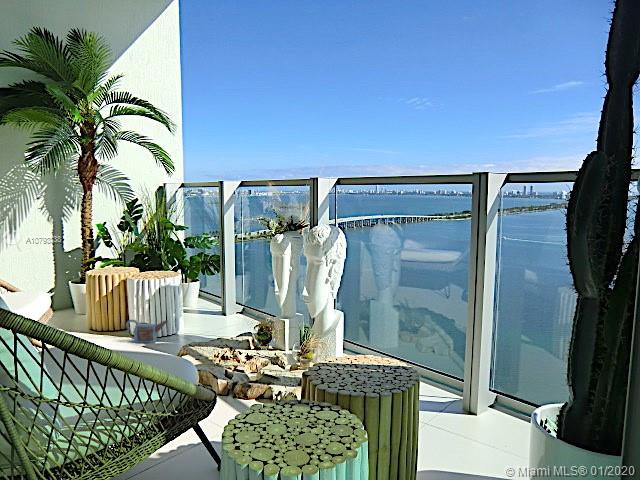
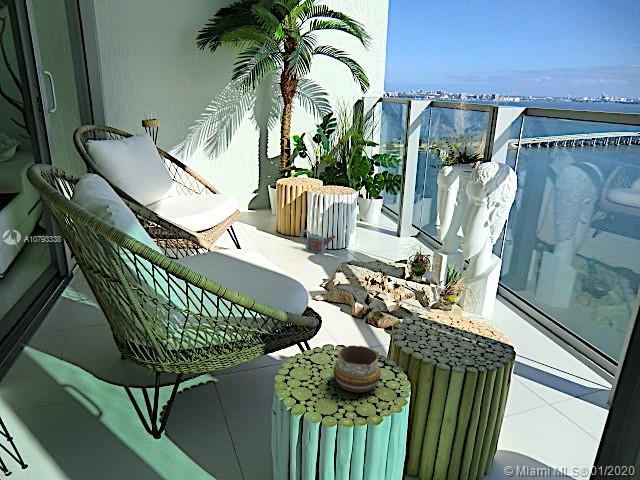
decorative bowl: none [282,393,329,438] -> present [333,345,381,392]

